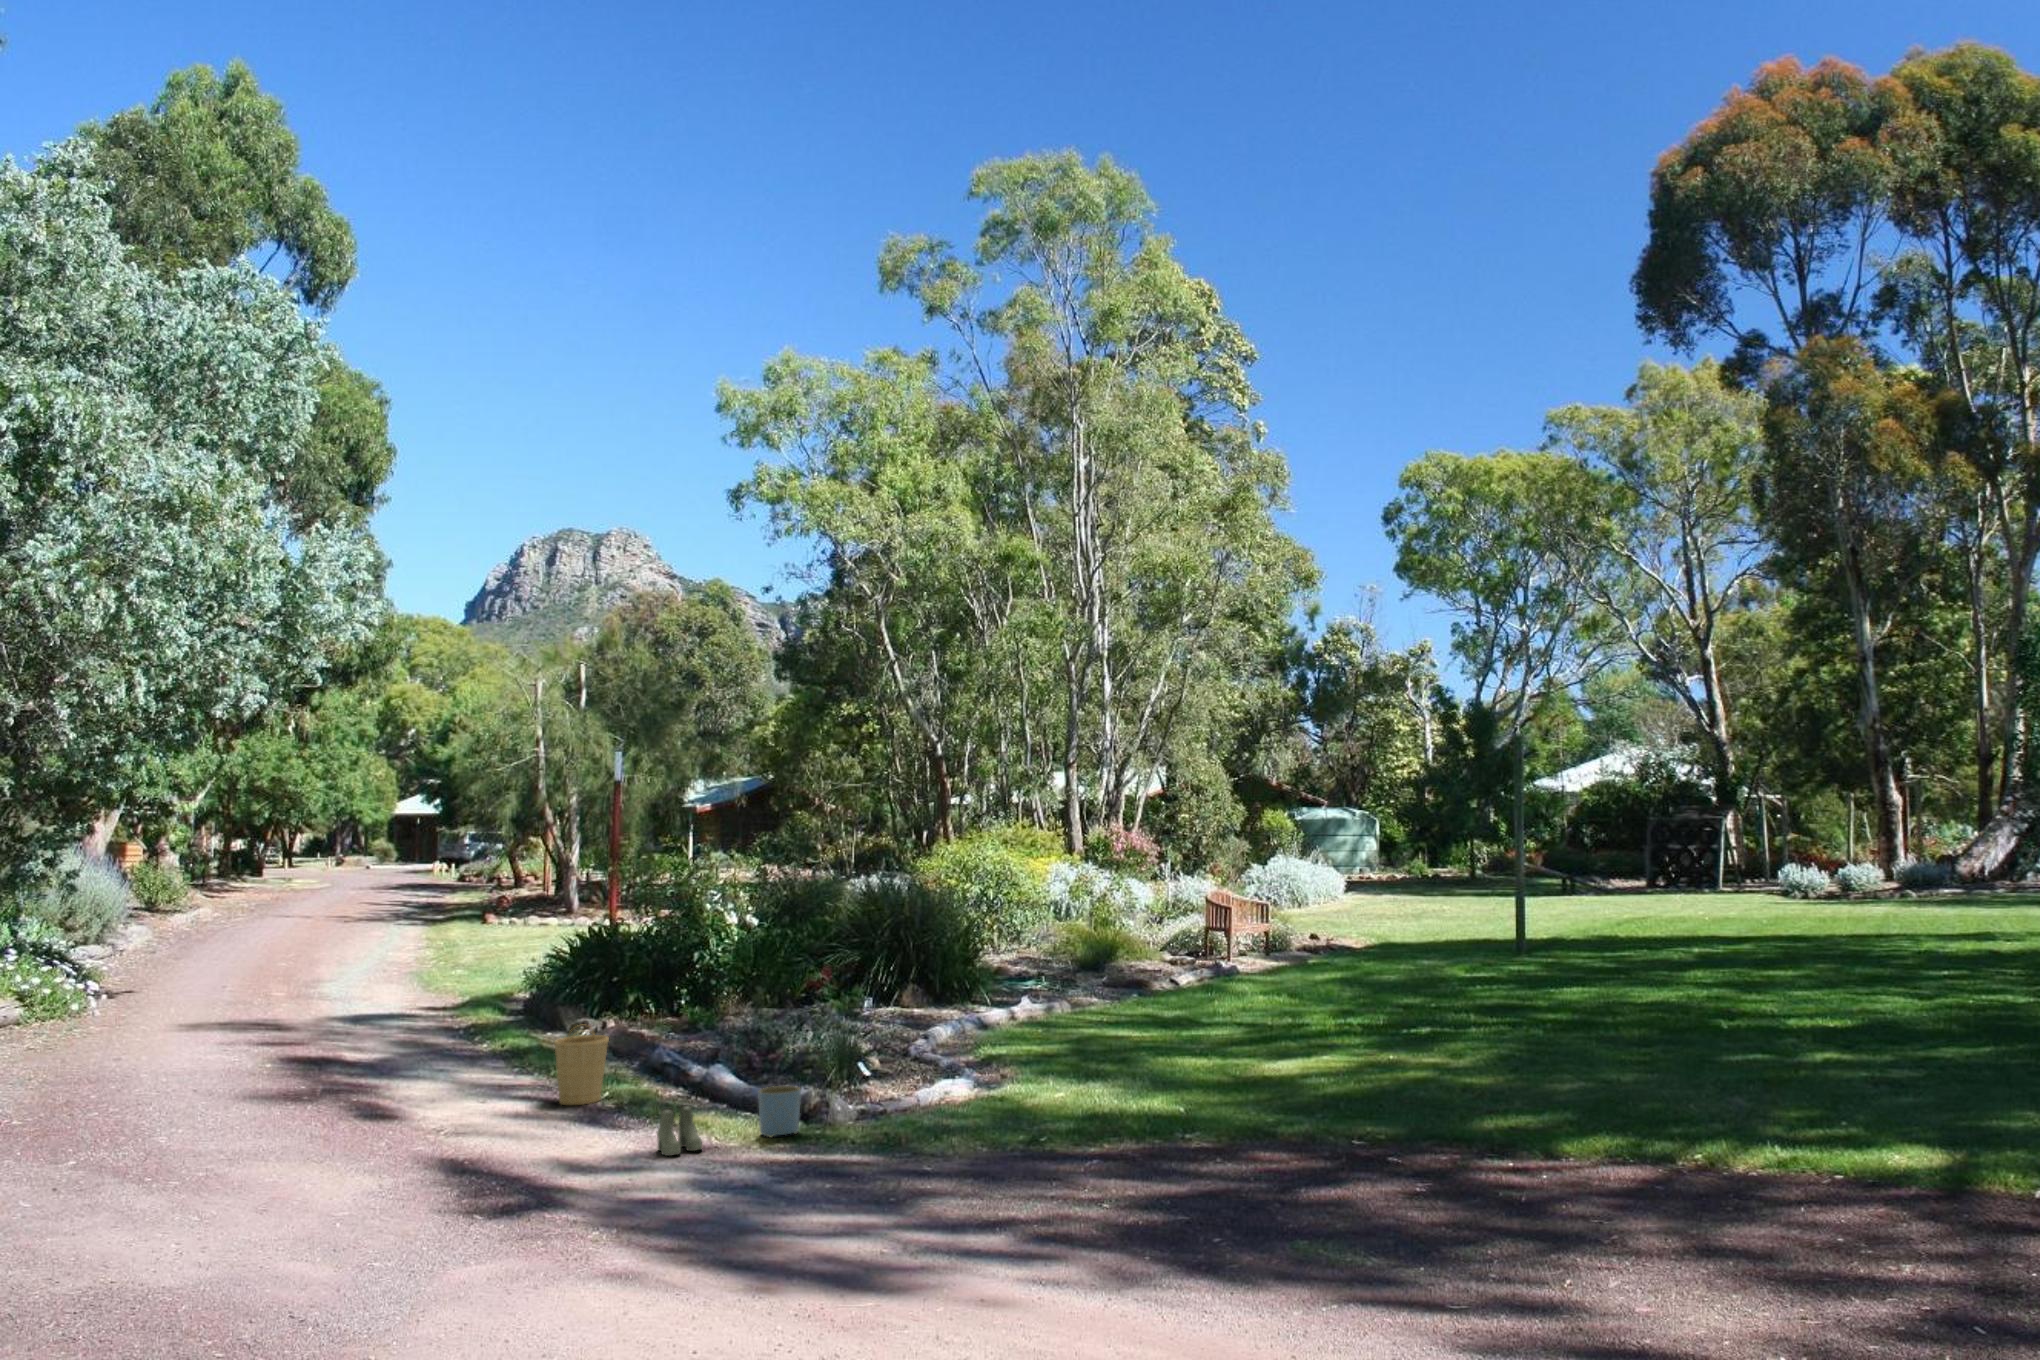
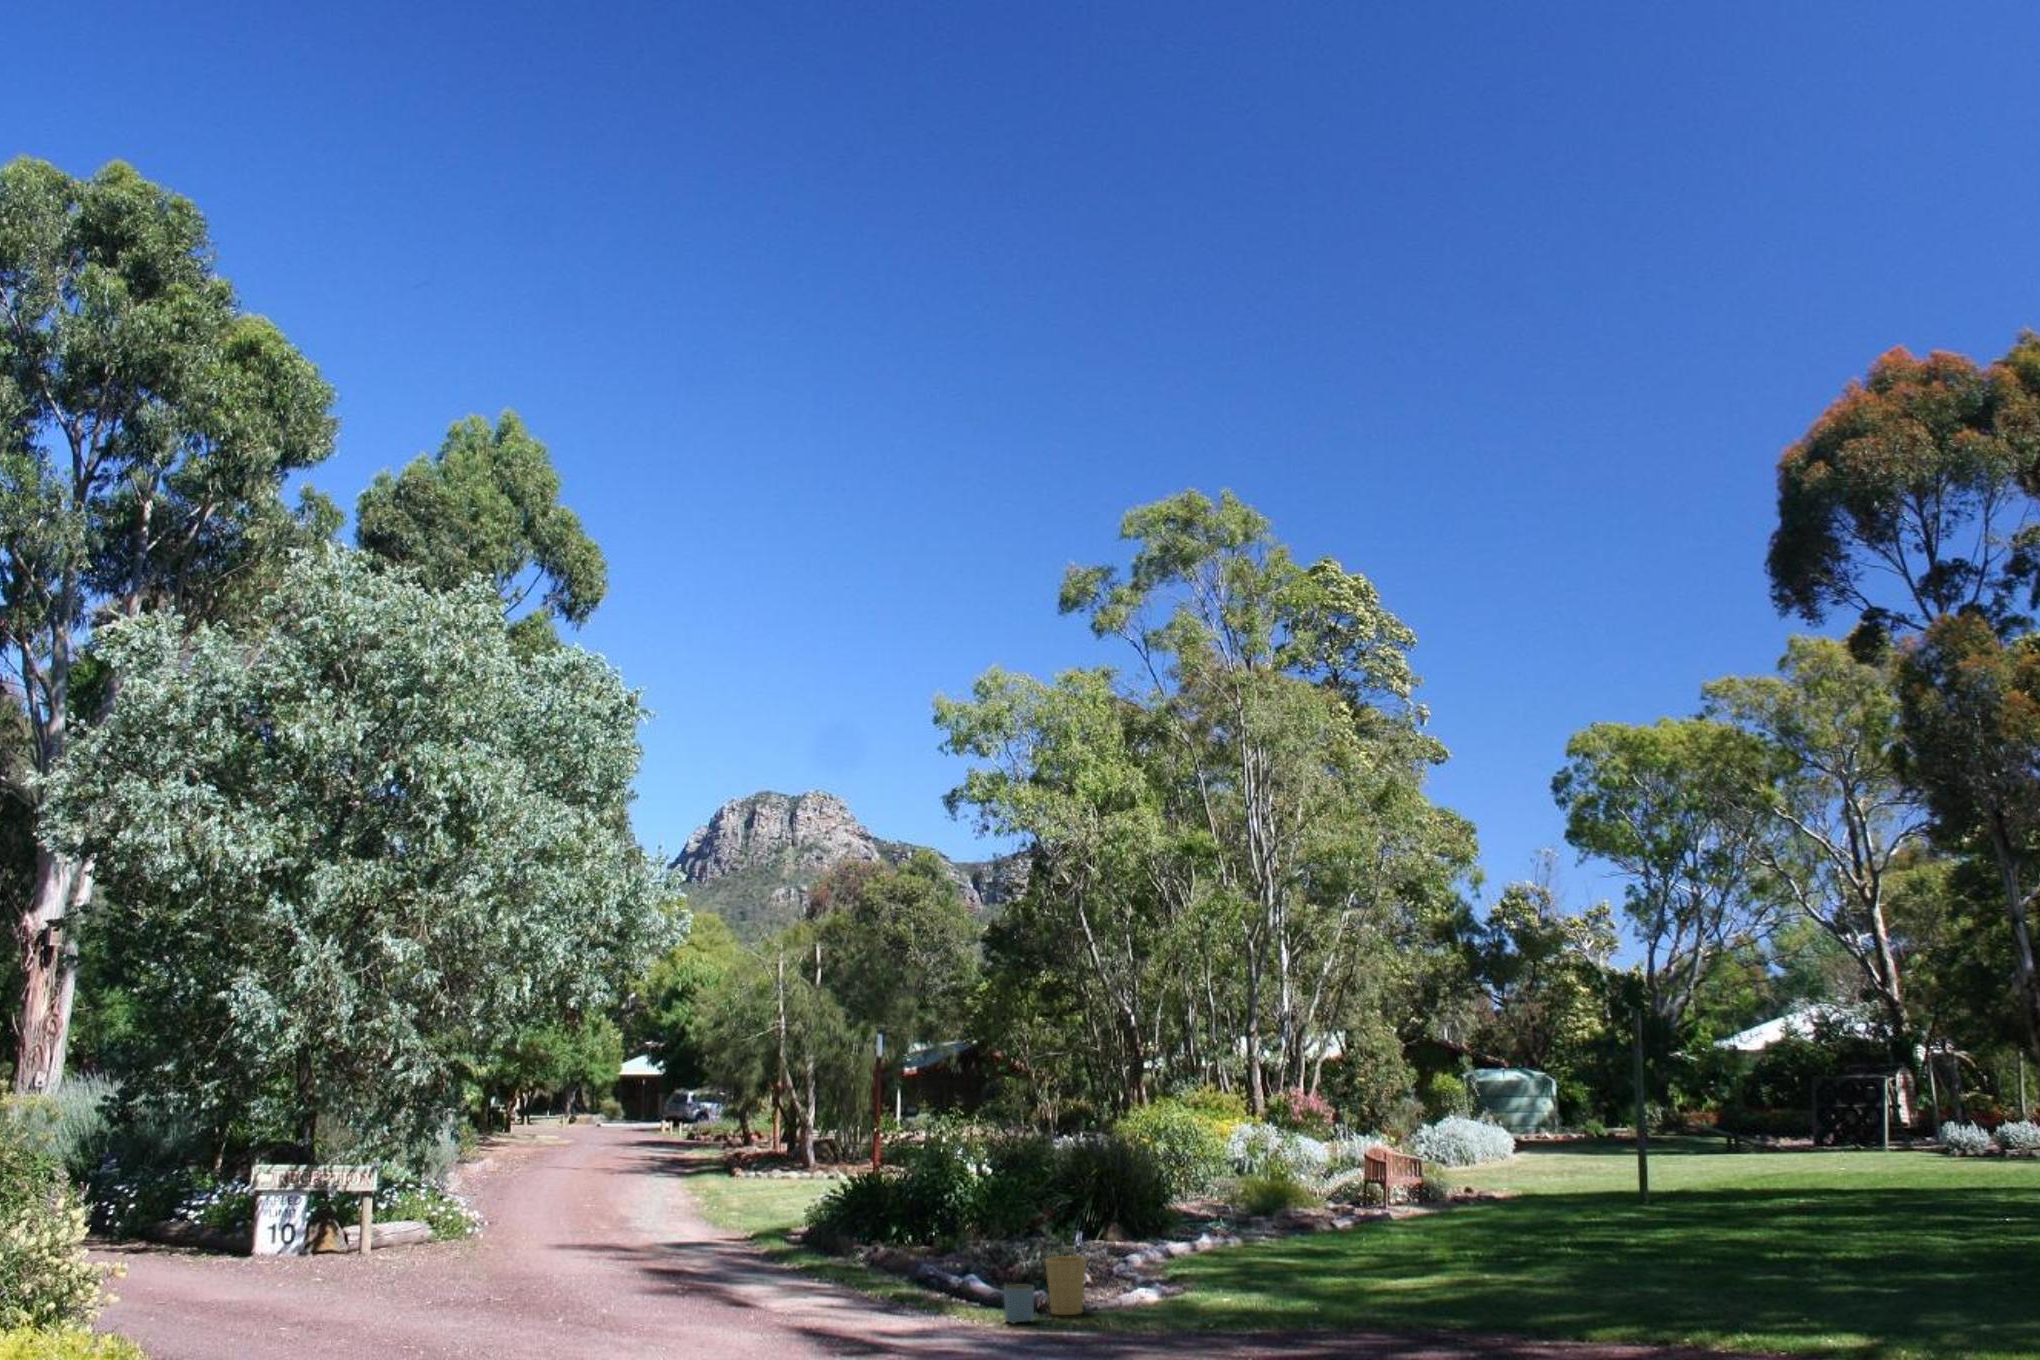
basket: present [554,1031,609,1105] -> present [1045,1250,1086,1315]
boots: present [657,1105,702,1156] -> none [934,1295,966,1332]

